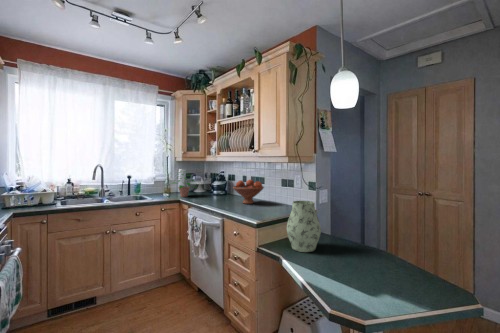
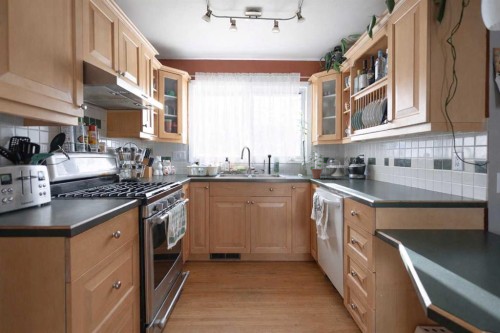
fruit bowl: present [233,180,264,204] -> none [363,159,405,187]
vase: present [287,201,321,252] -> none [415,177,475,247]

